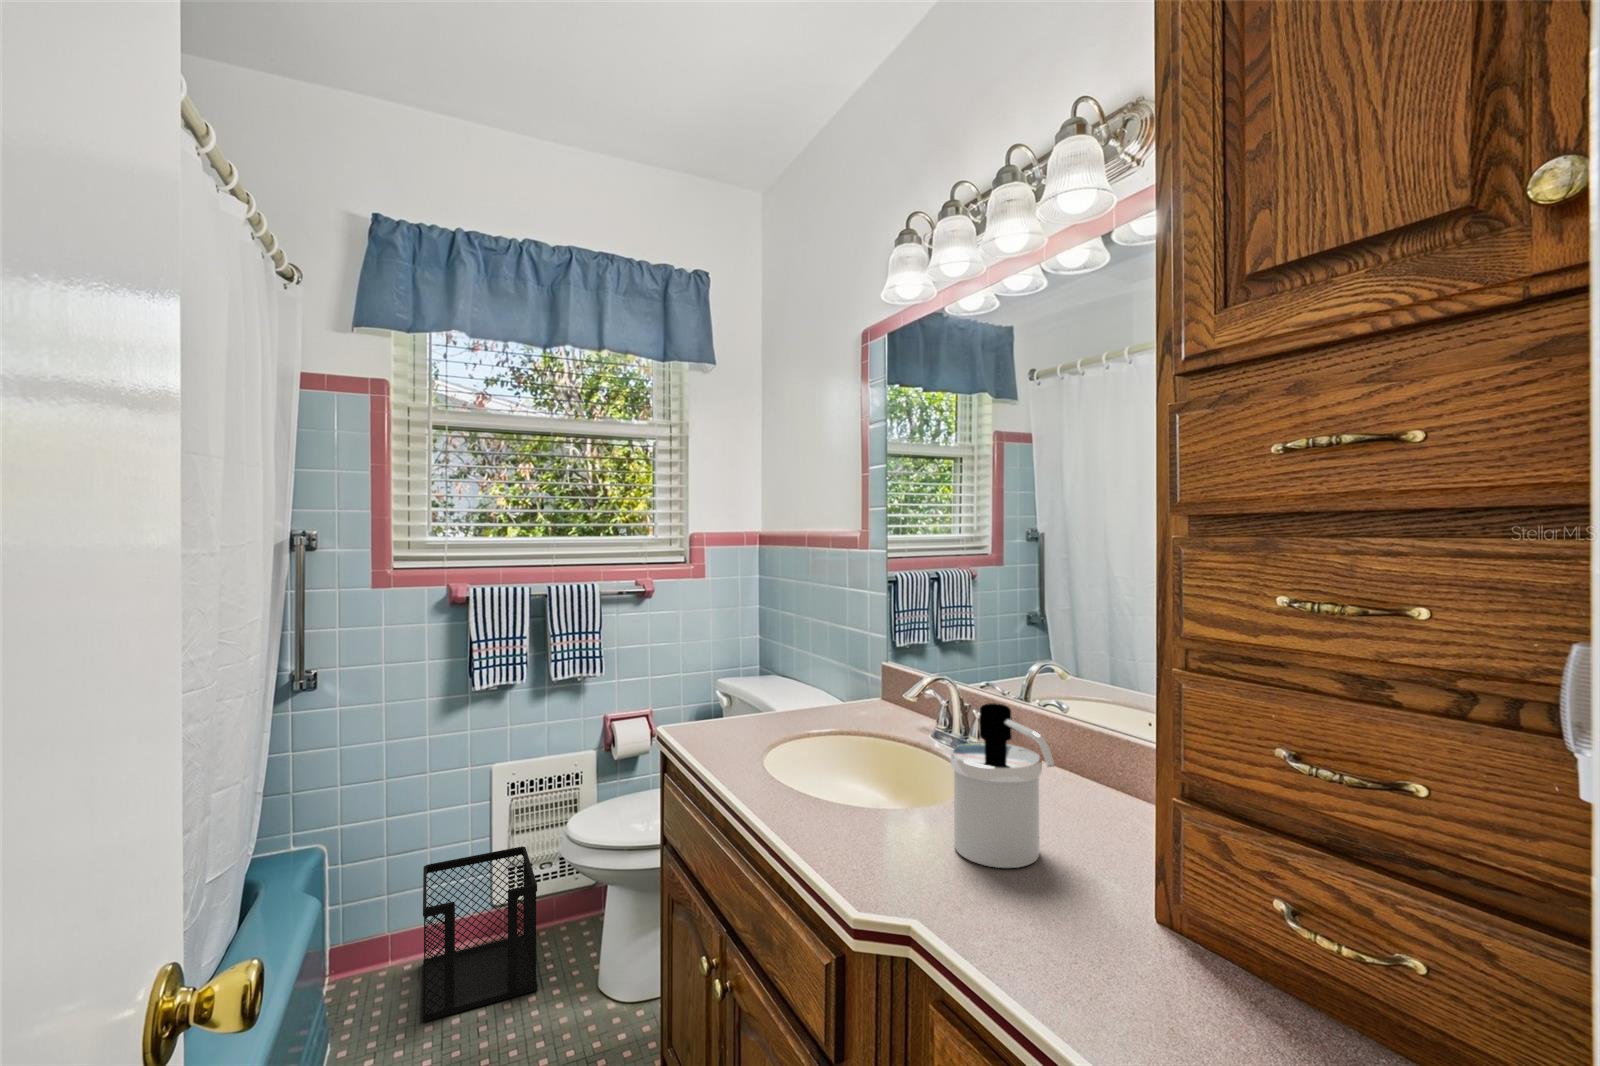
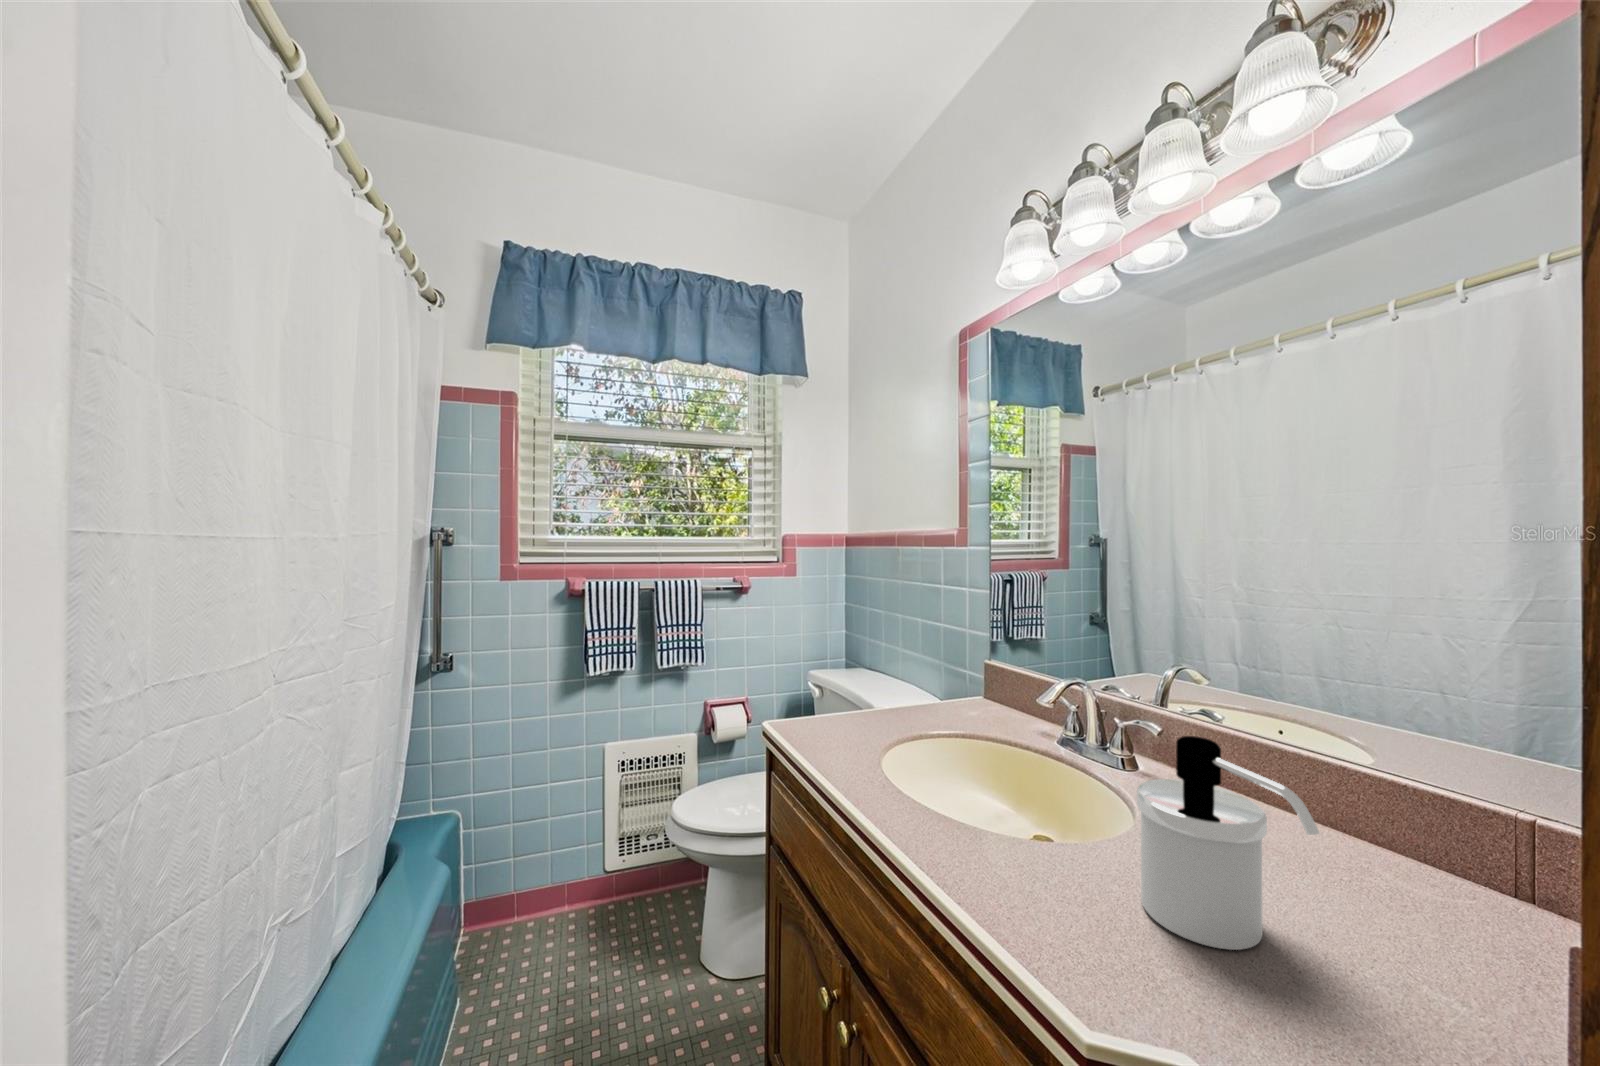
wastebasket: present [423,846,538,1022] -> none [541,820,645,987]

